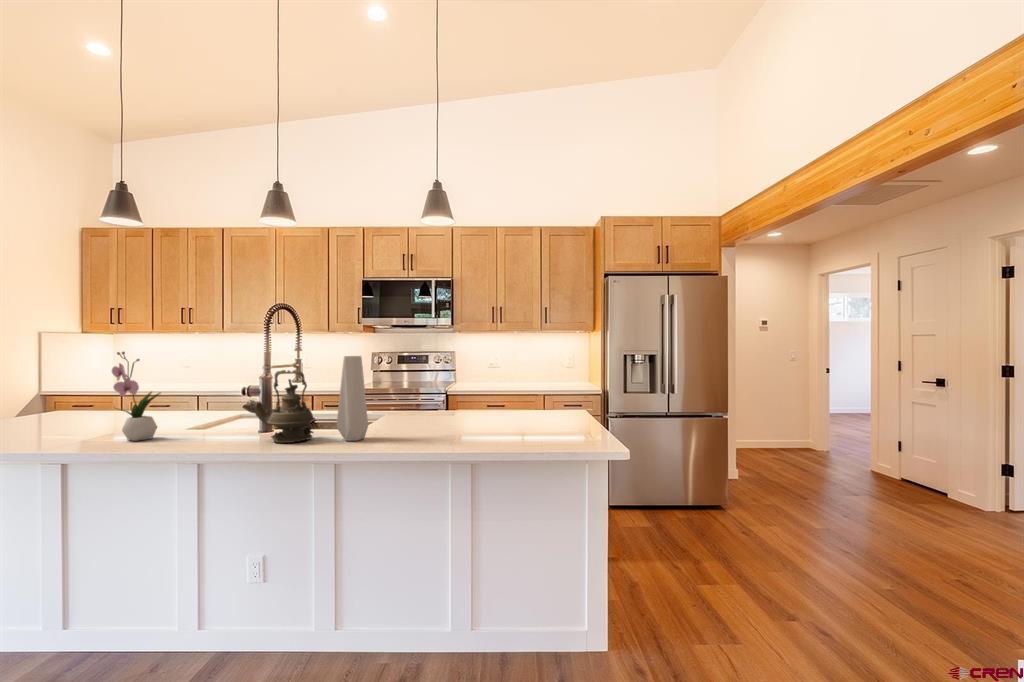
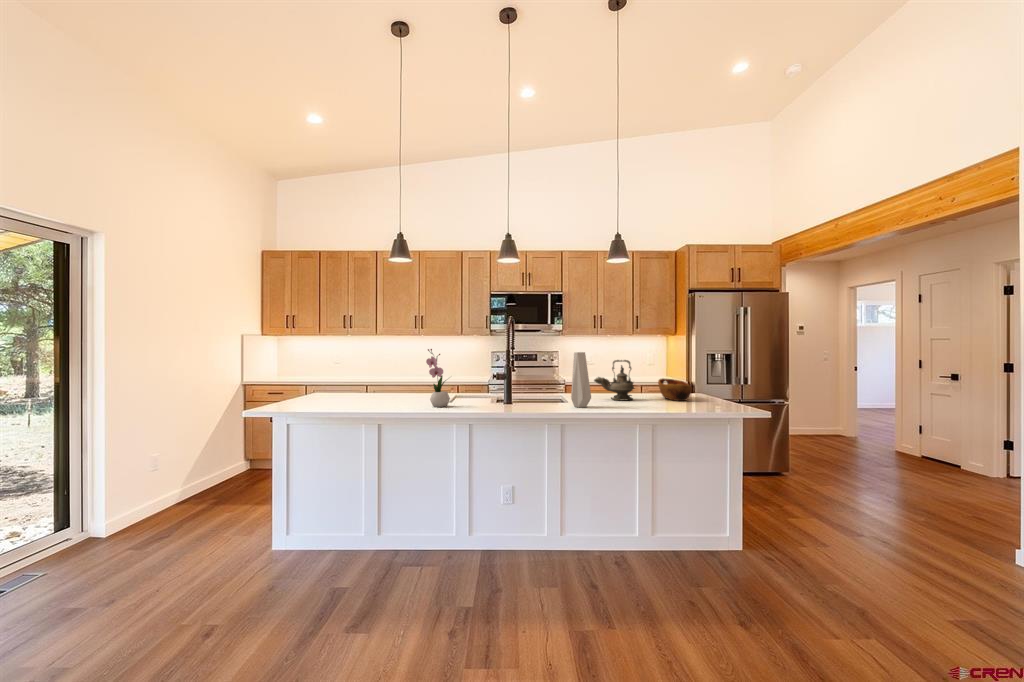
teapot: present [243,370,315,443] -> present [594,360,635,401]
wooden bowl: none [512,391,551,426] -> present [658,378,692,401]

